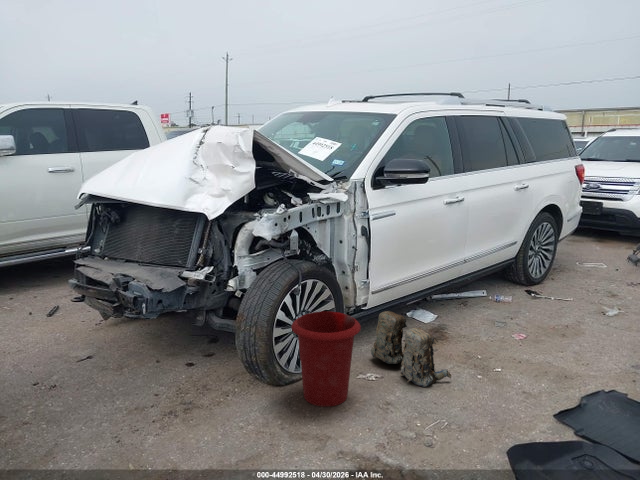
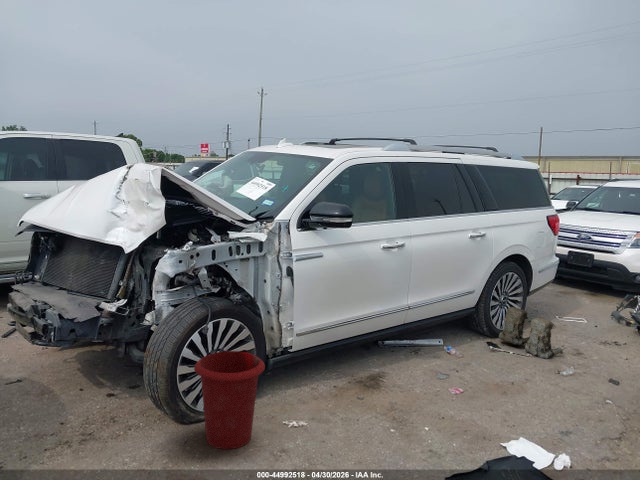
backpack: present [371,311,451,387] -> present [499,307,563,359]

